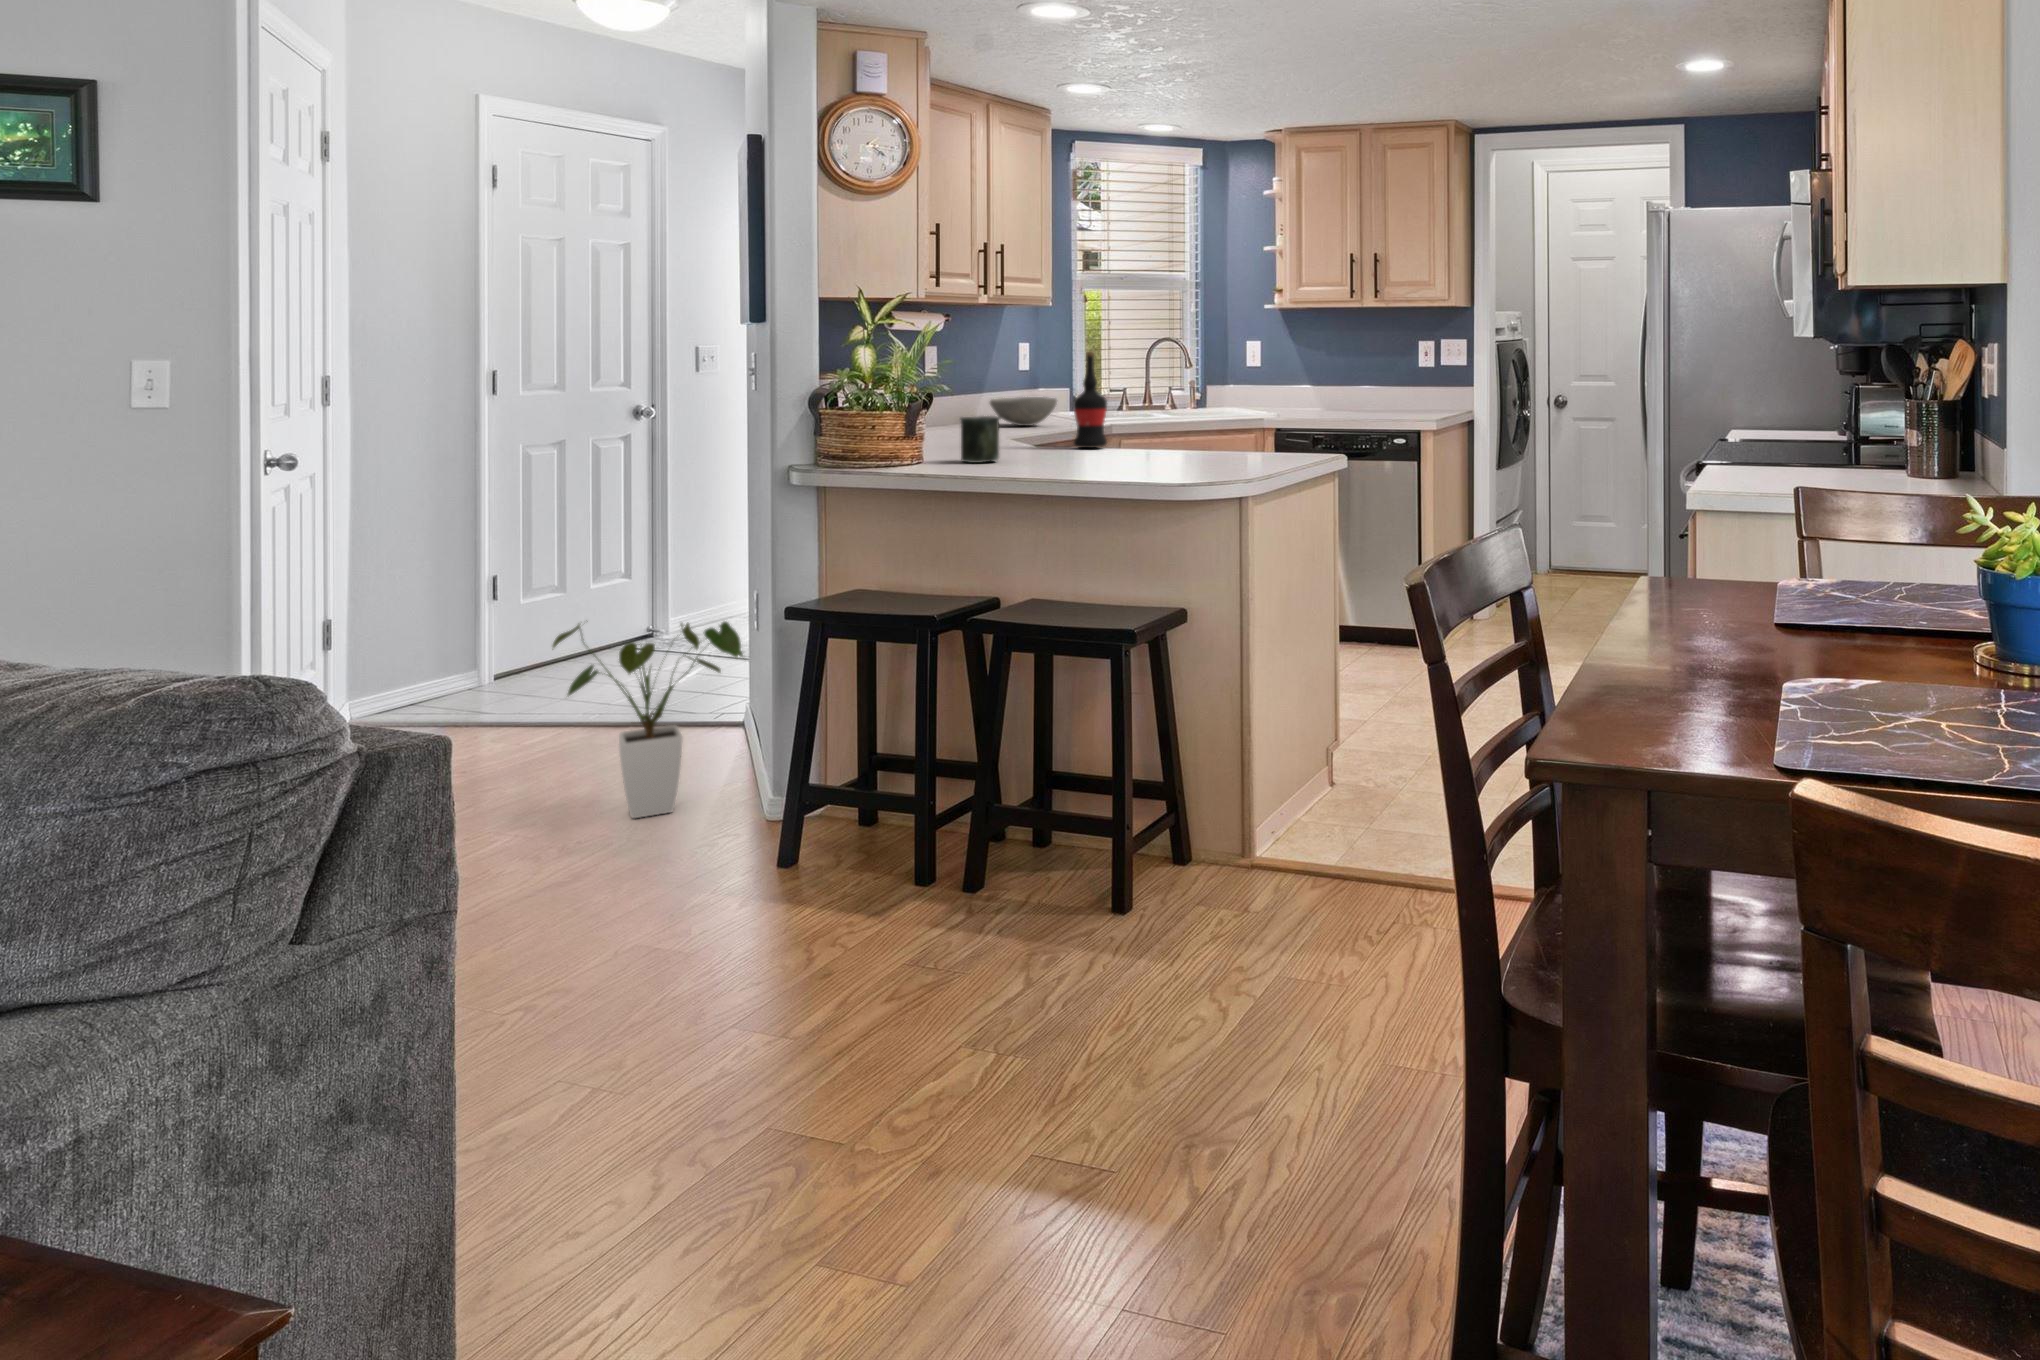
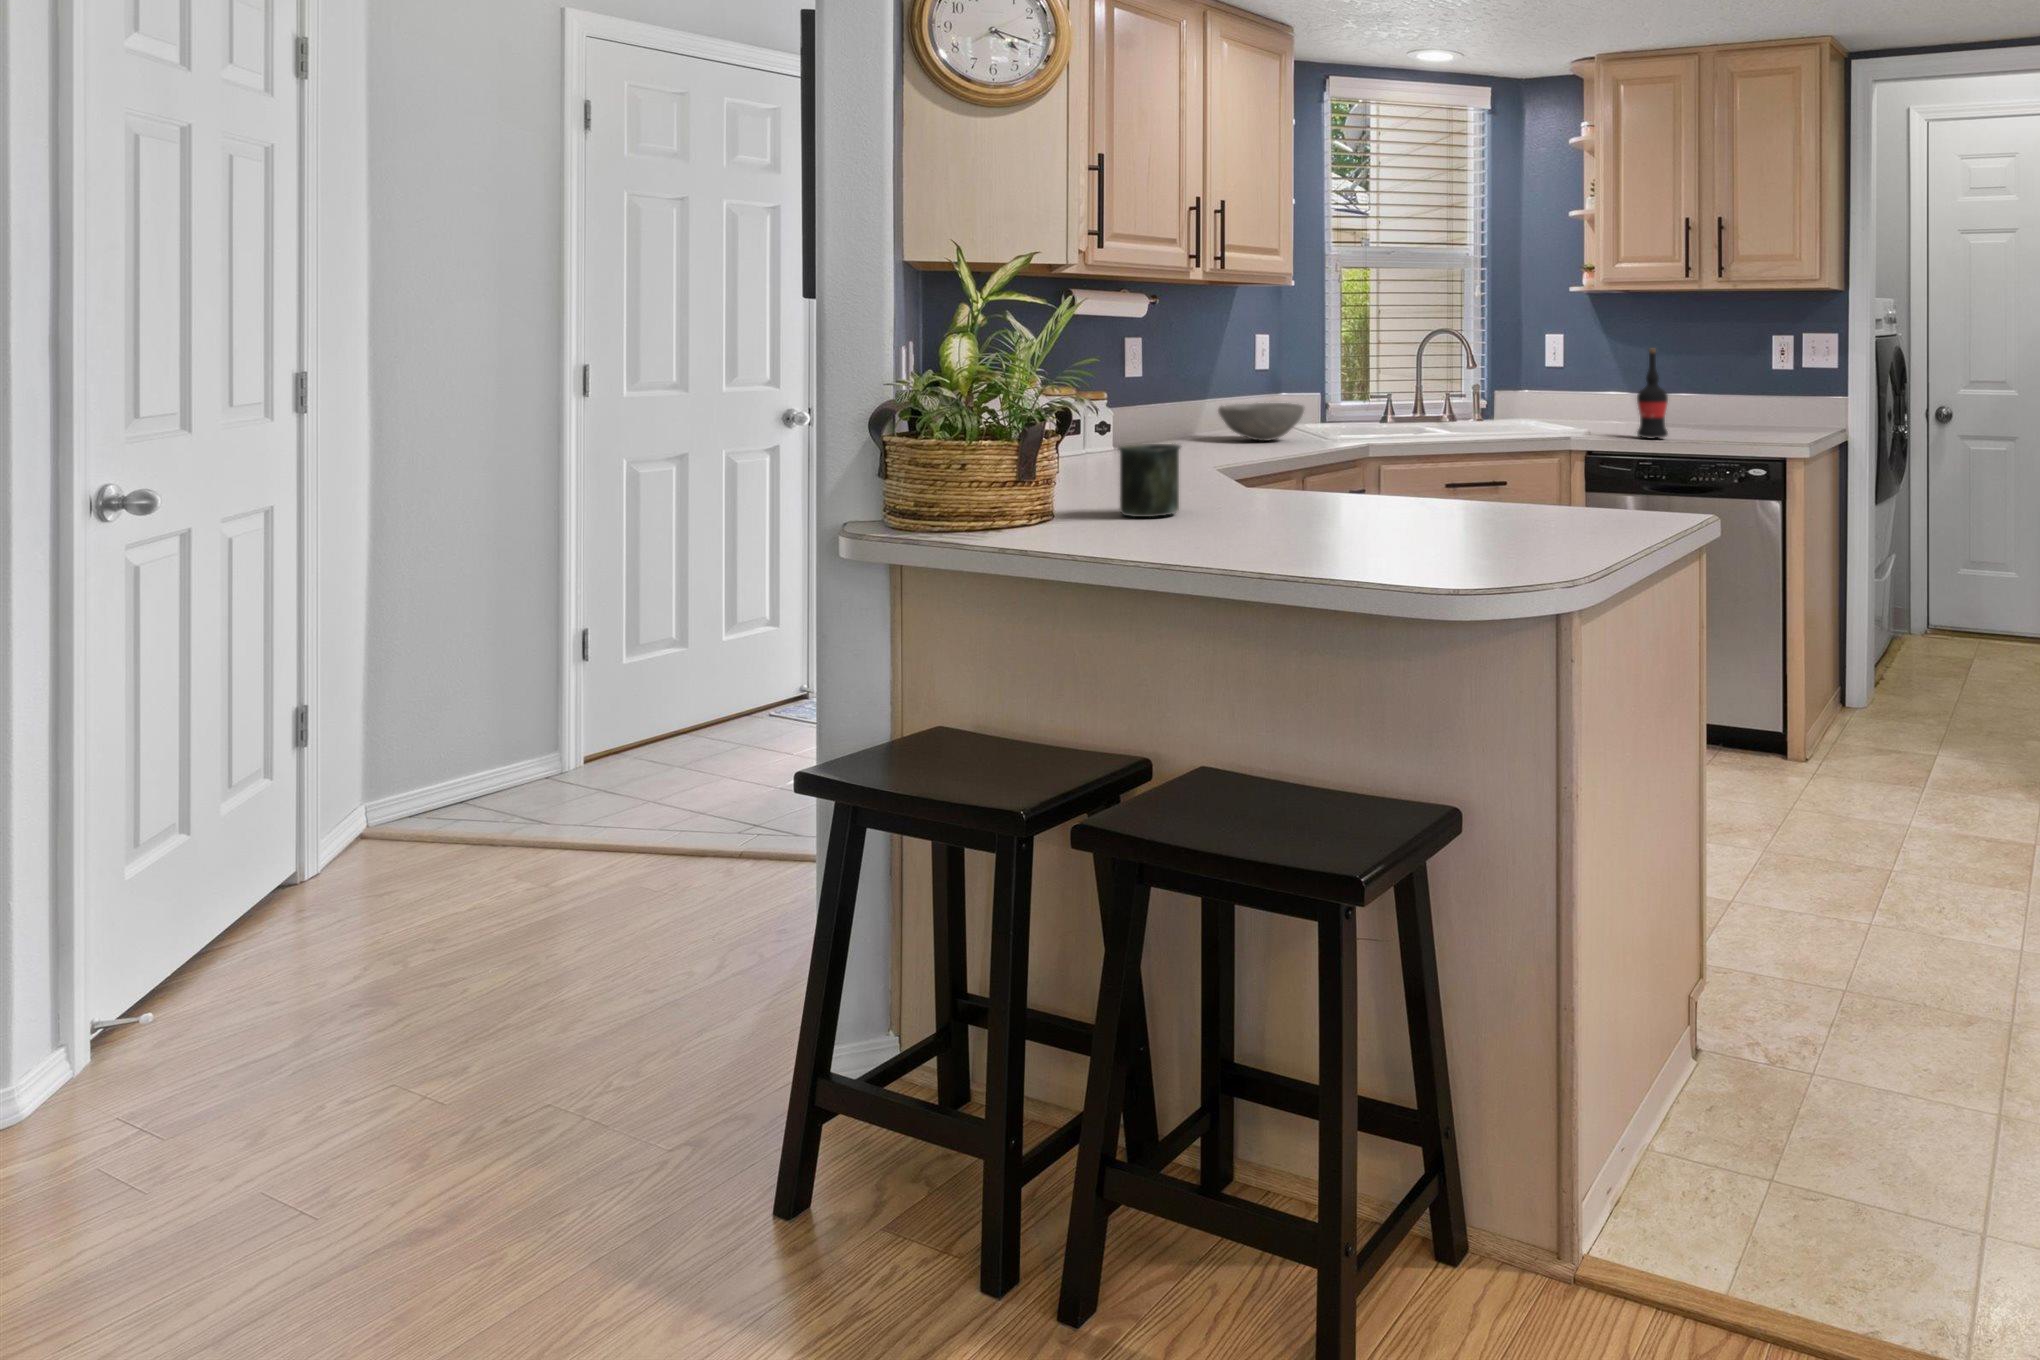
wine bottle: present [1073,351,1107,448] -> present [1637,349,1668,438]
house plant: present [553,622,743,818] -> none [472,758,790,1077]

